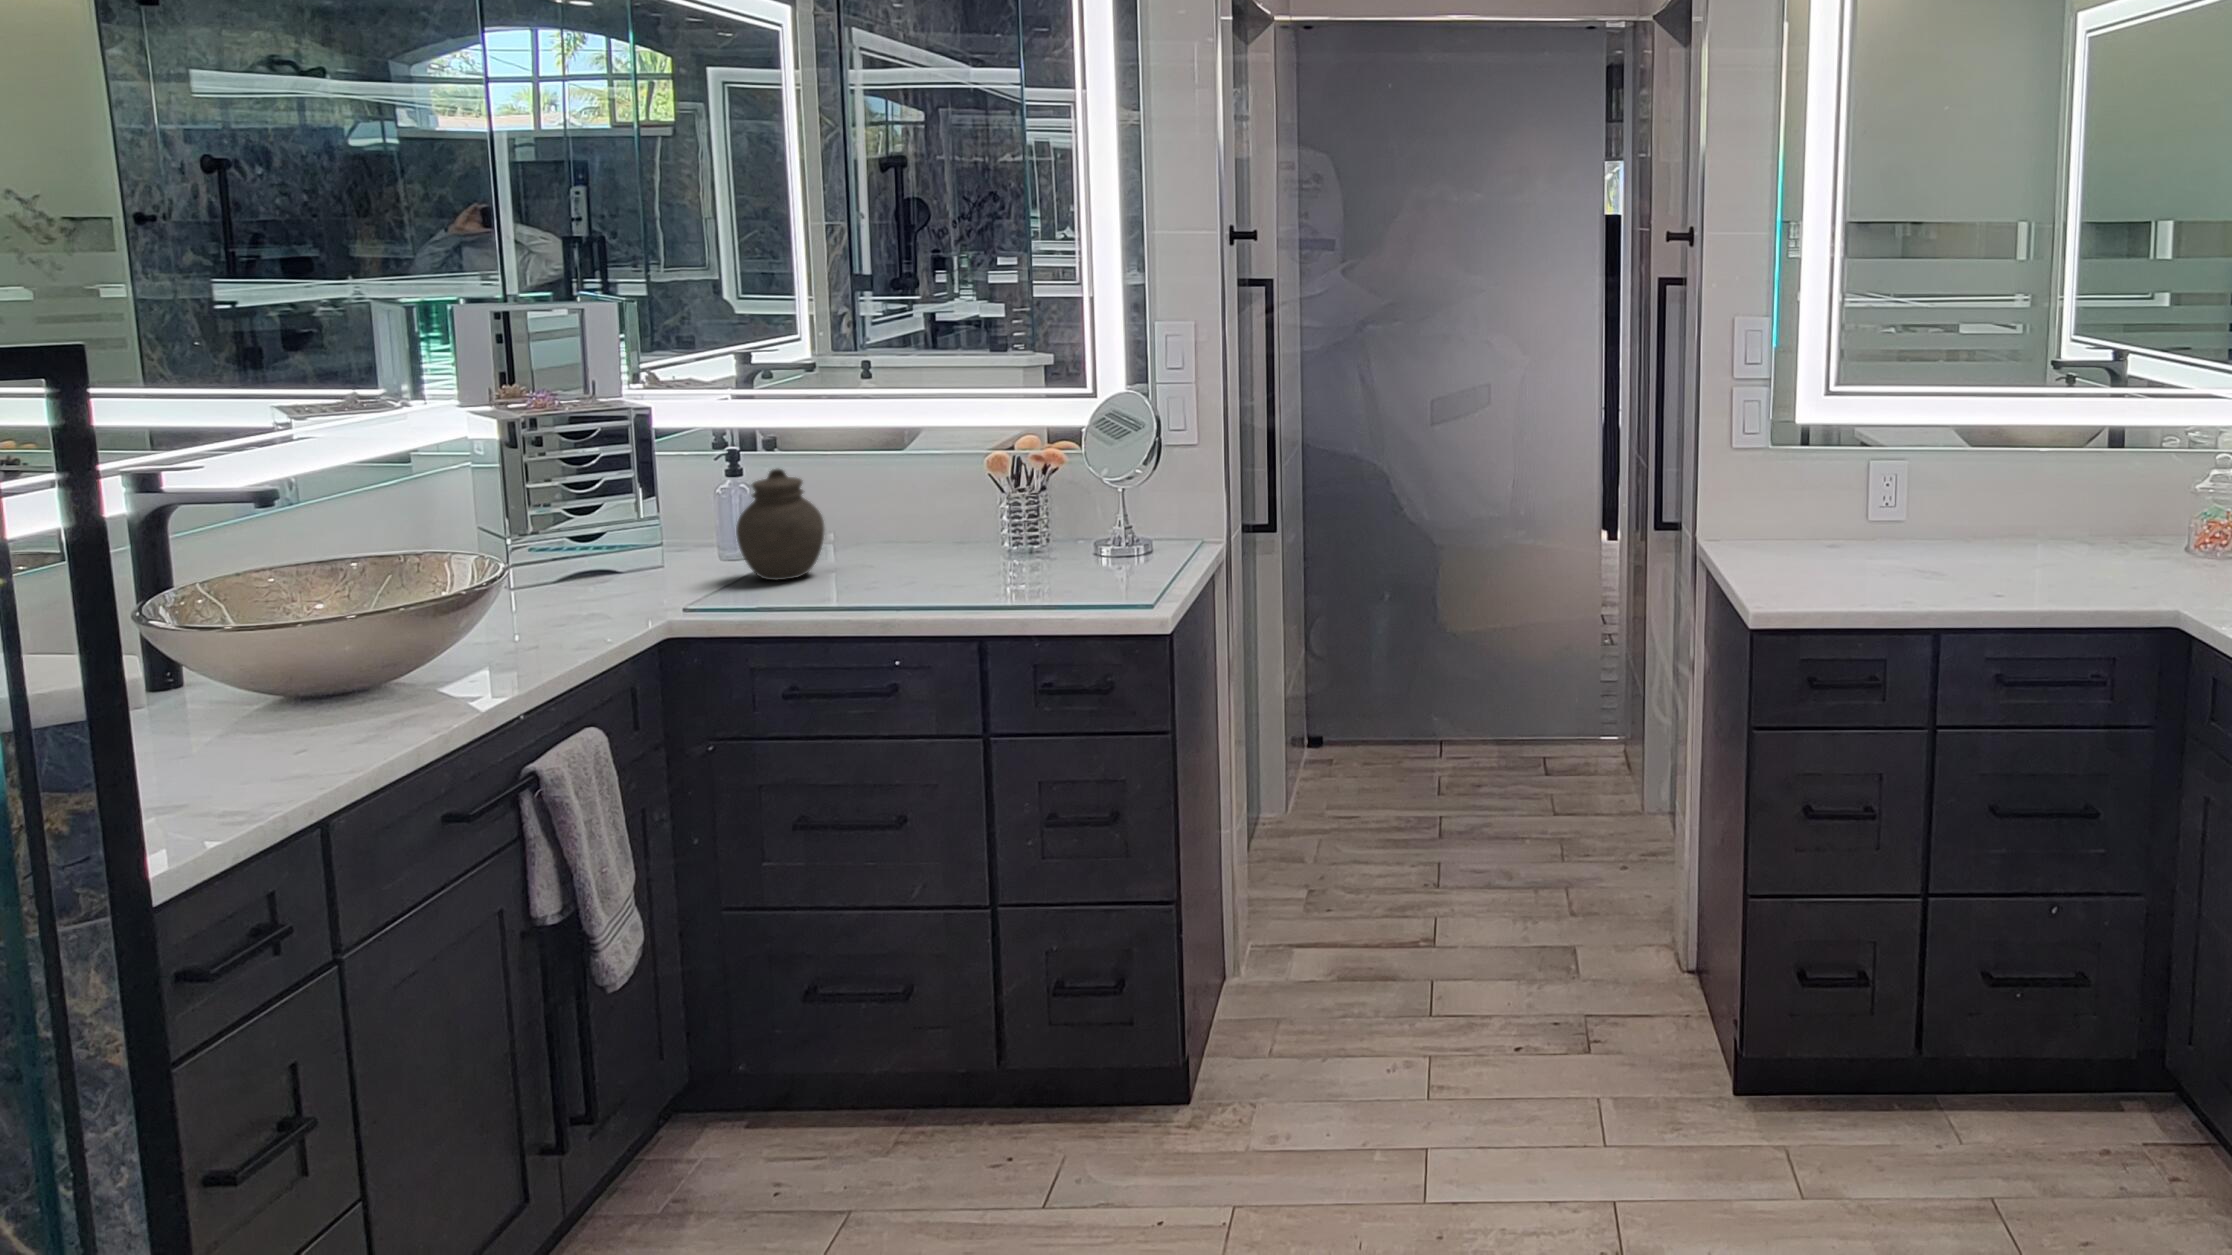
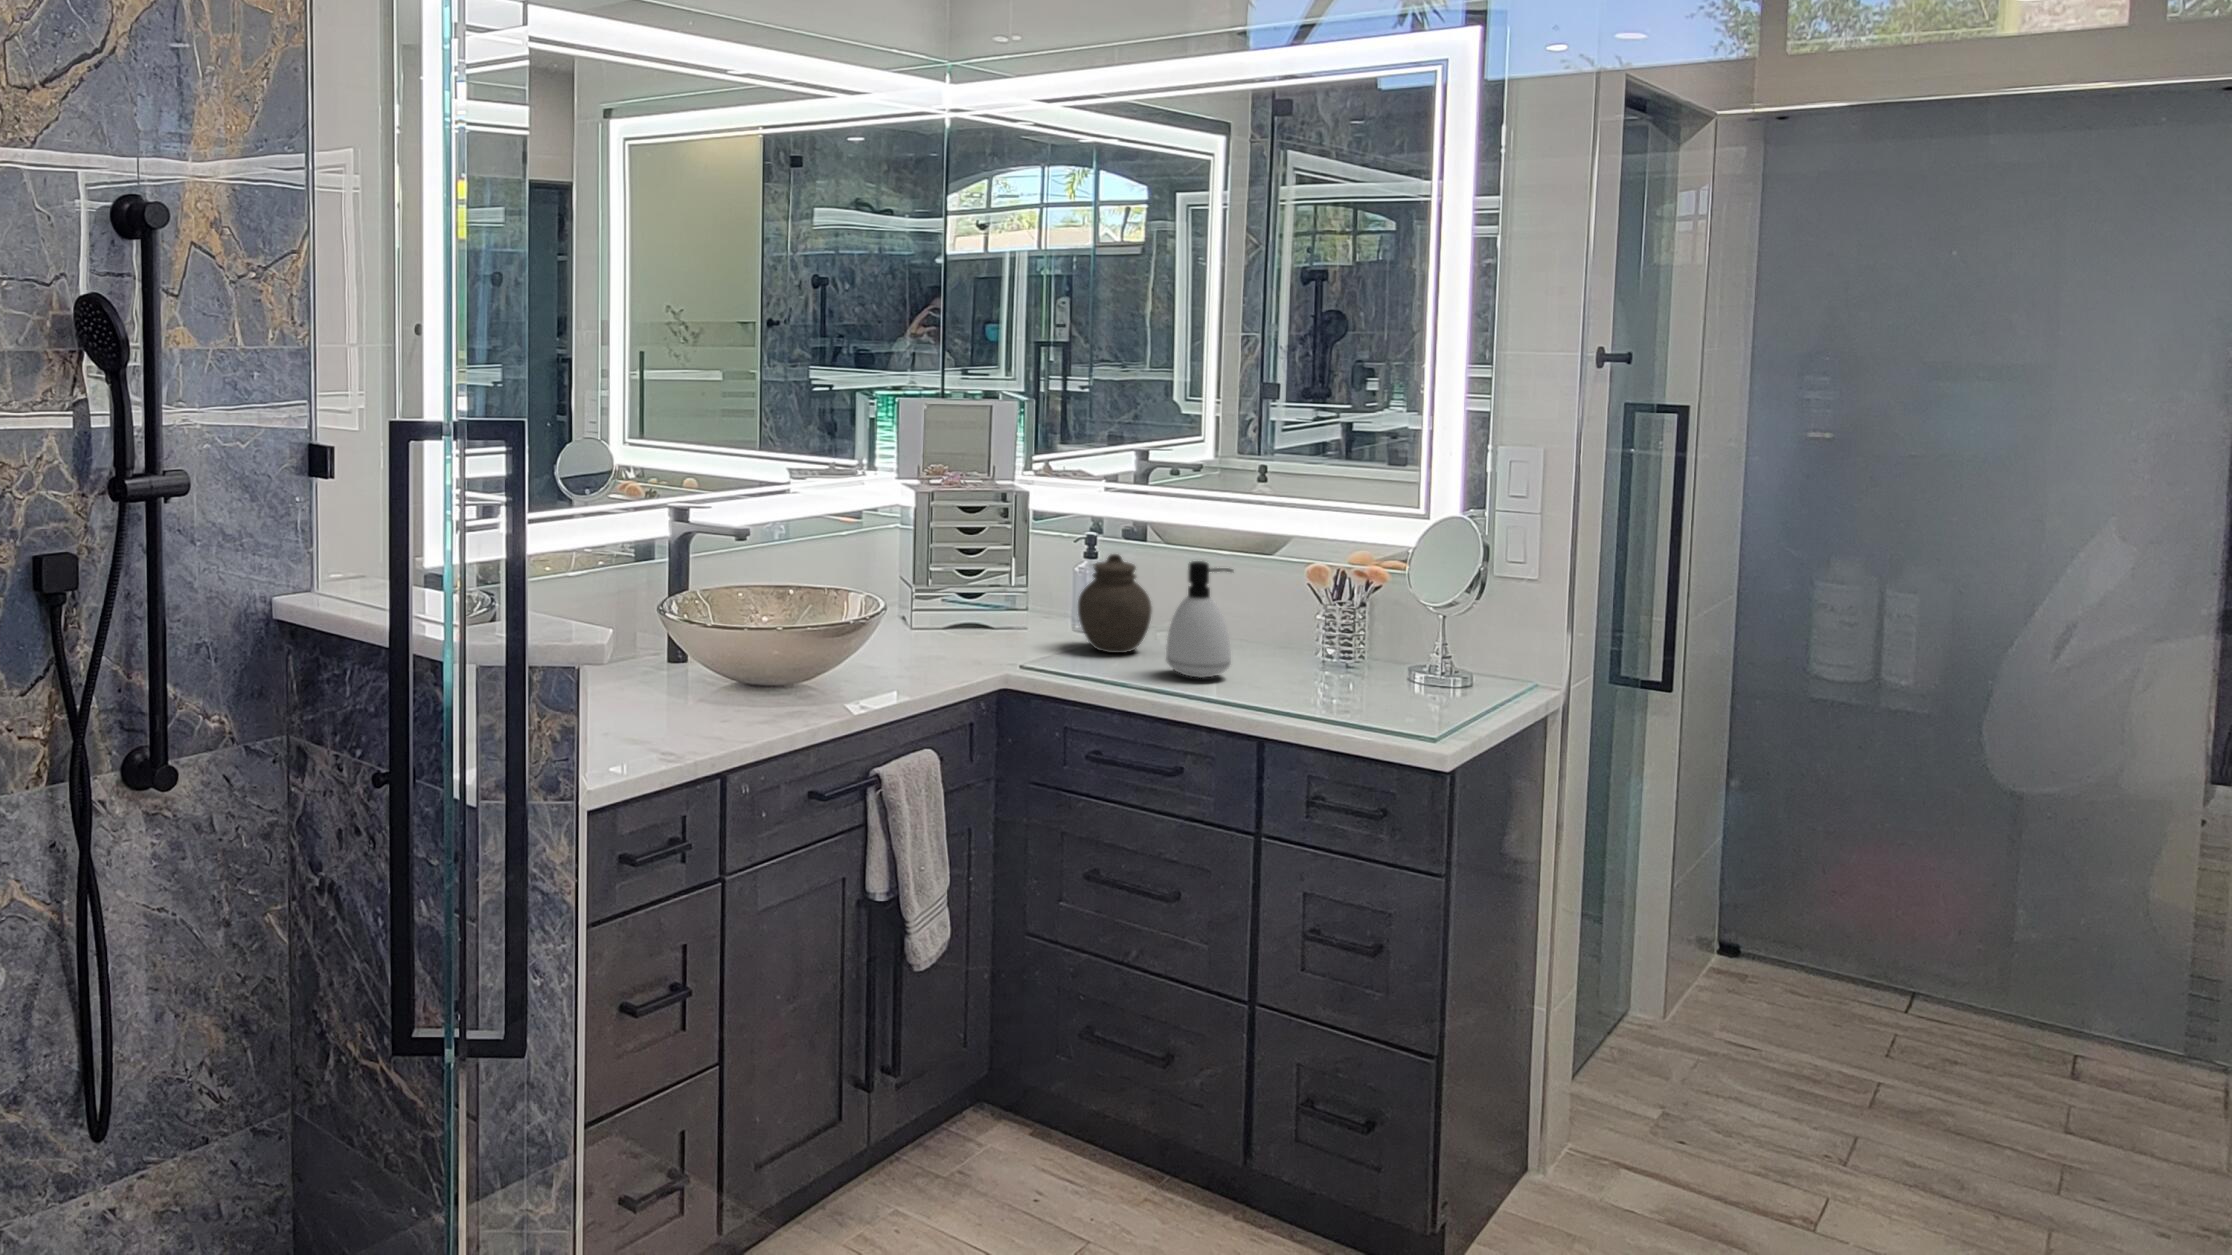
soap dispenser: none [856,463,926,588] -> present [1166,561,1233,678]

